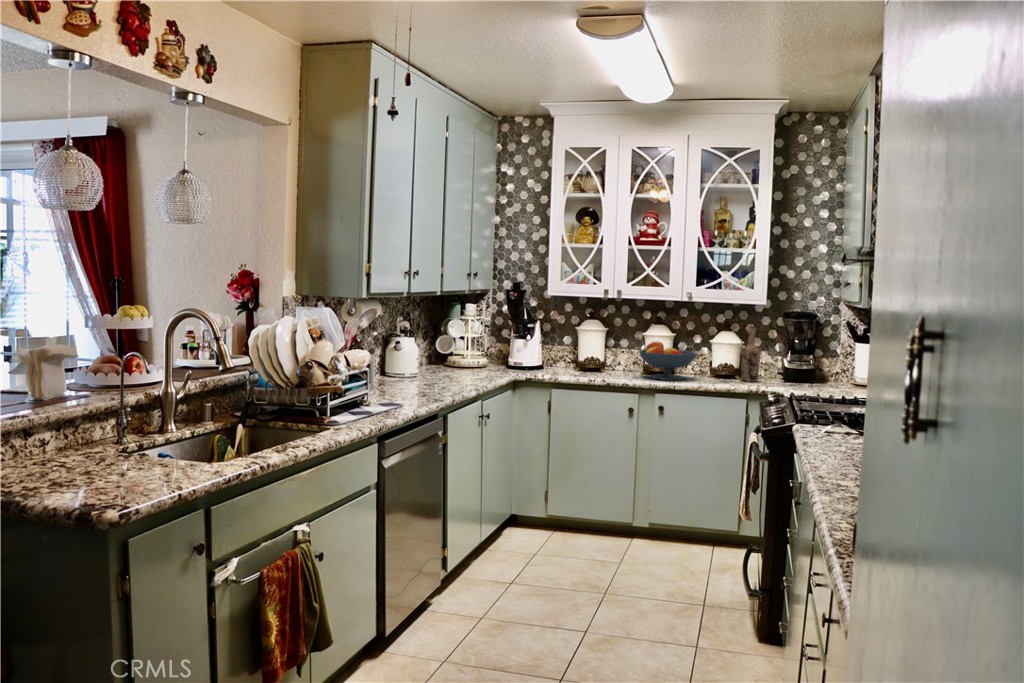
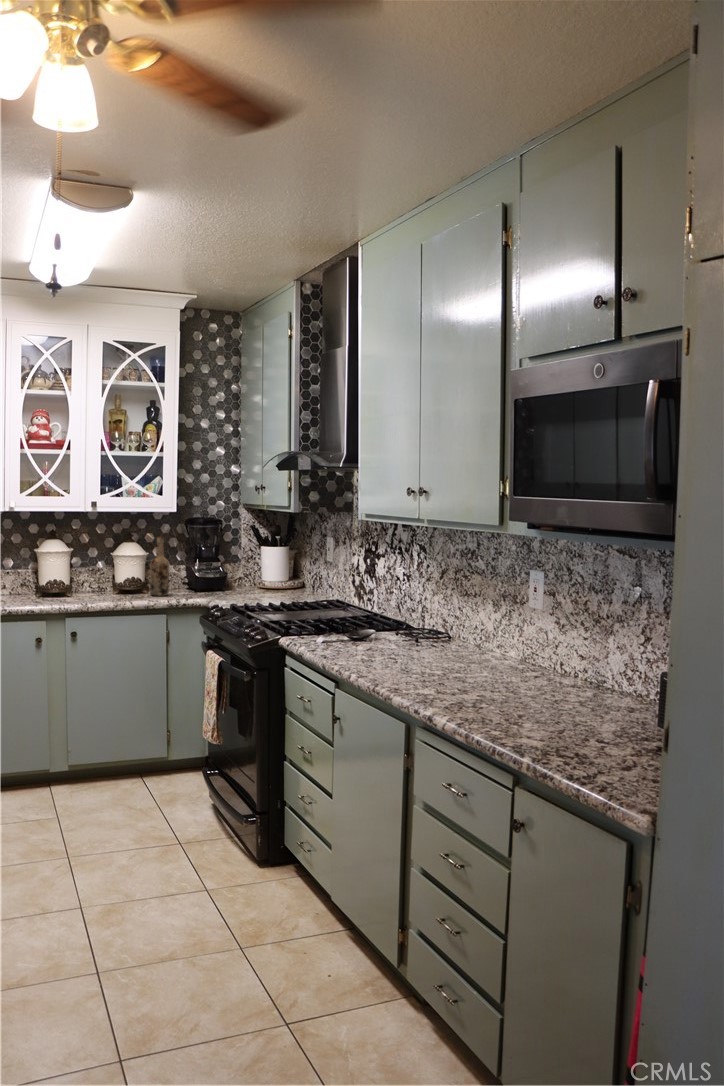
fruit bowl: present [639,341,696,380] -> none [37,558,104,602]

